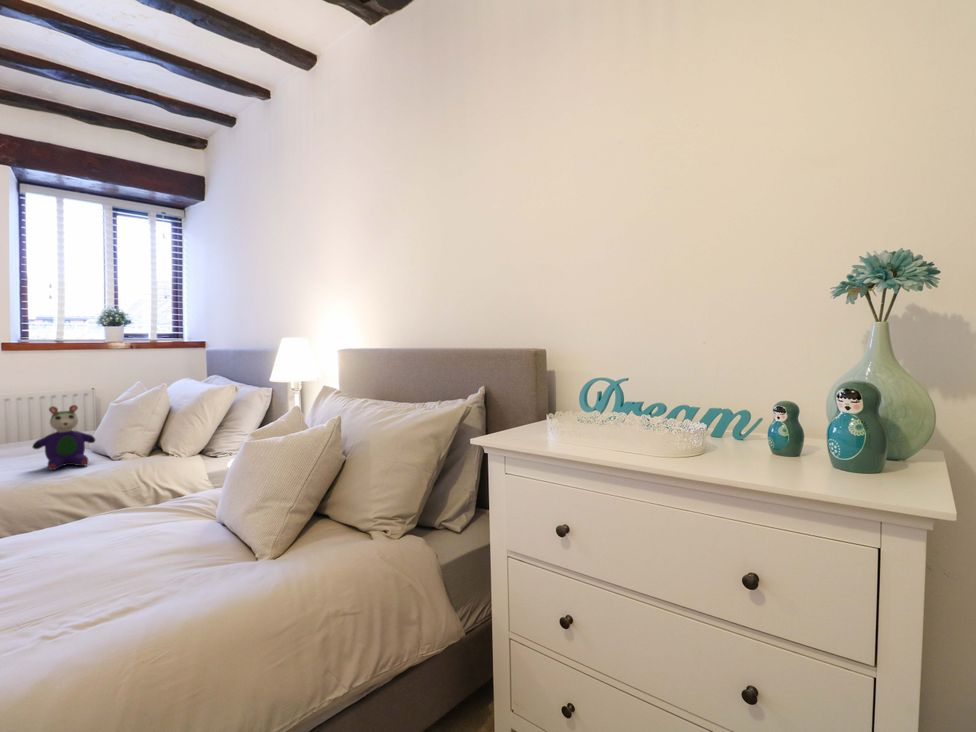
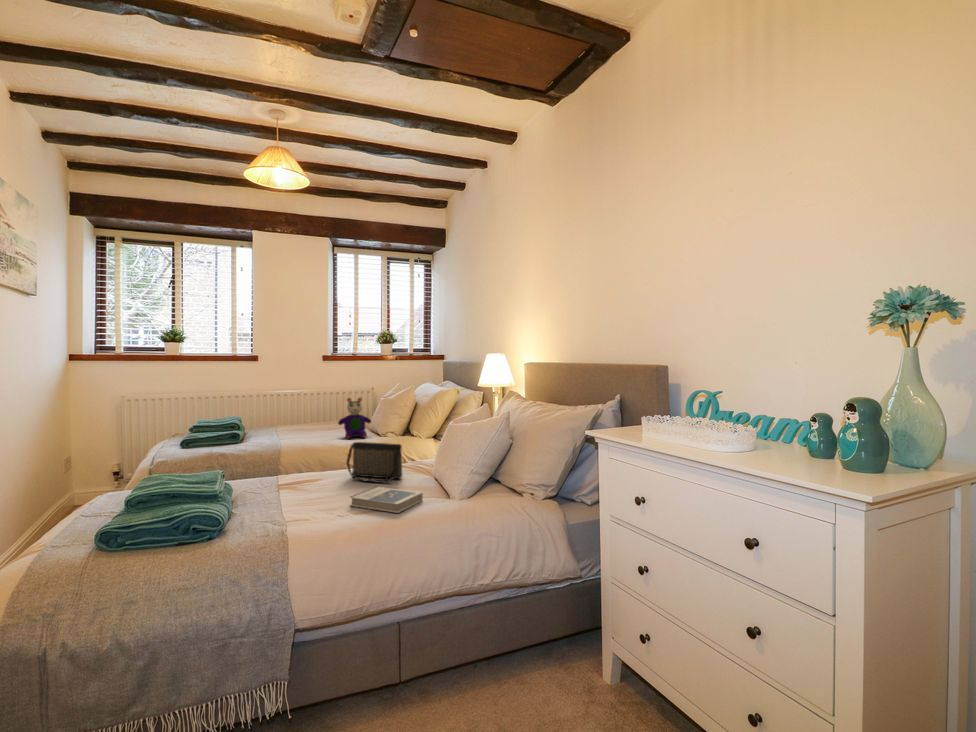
handbag: none [57,478,168,547] -> present [347,442,402,482]
hardback book: none [69,555,215,602] -> present [349,487,423,513]

